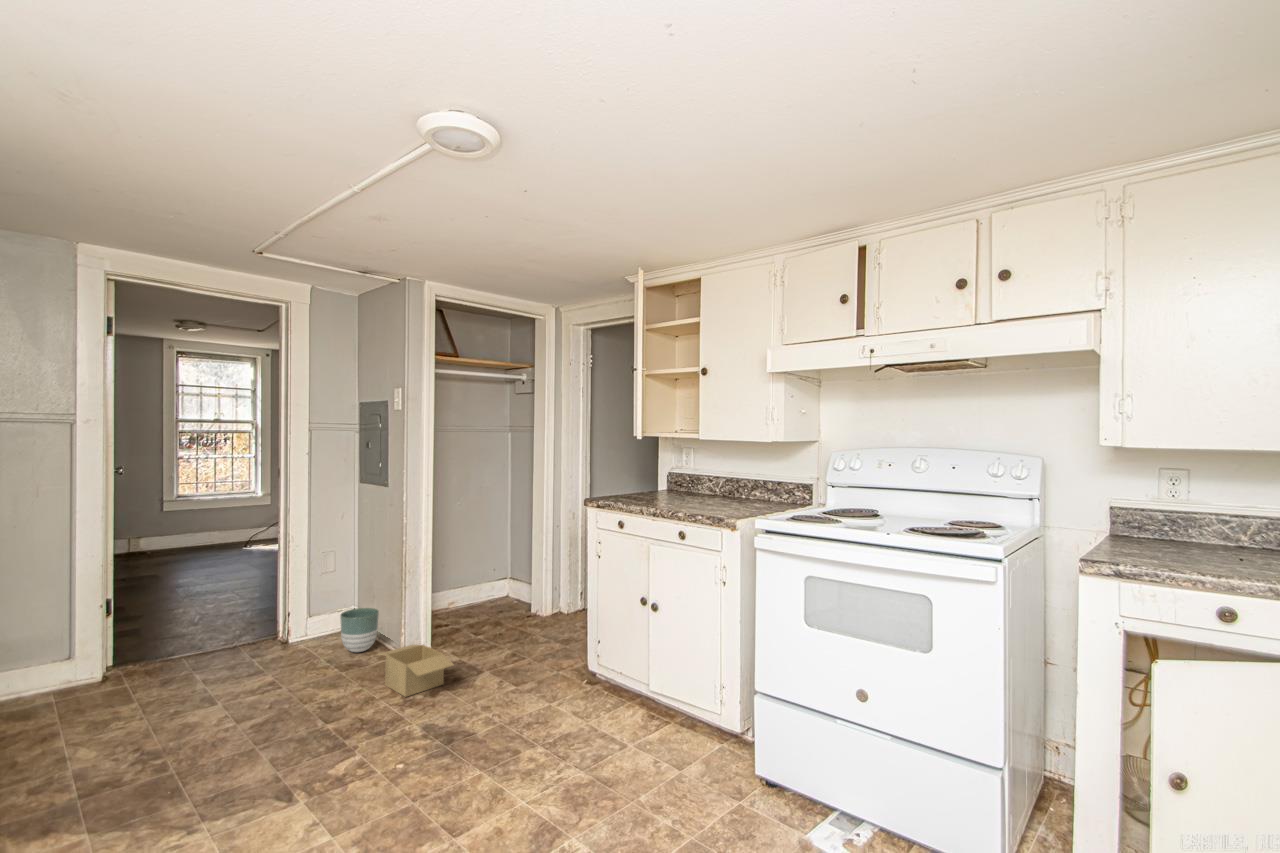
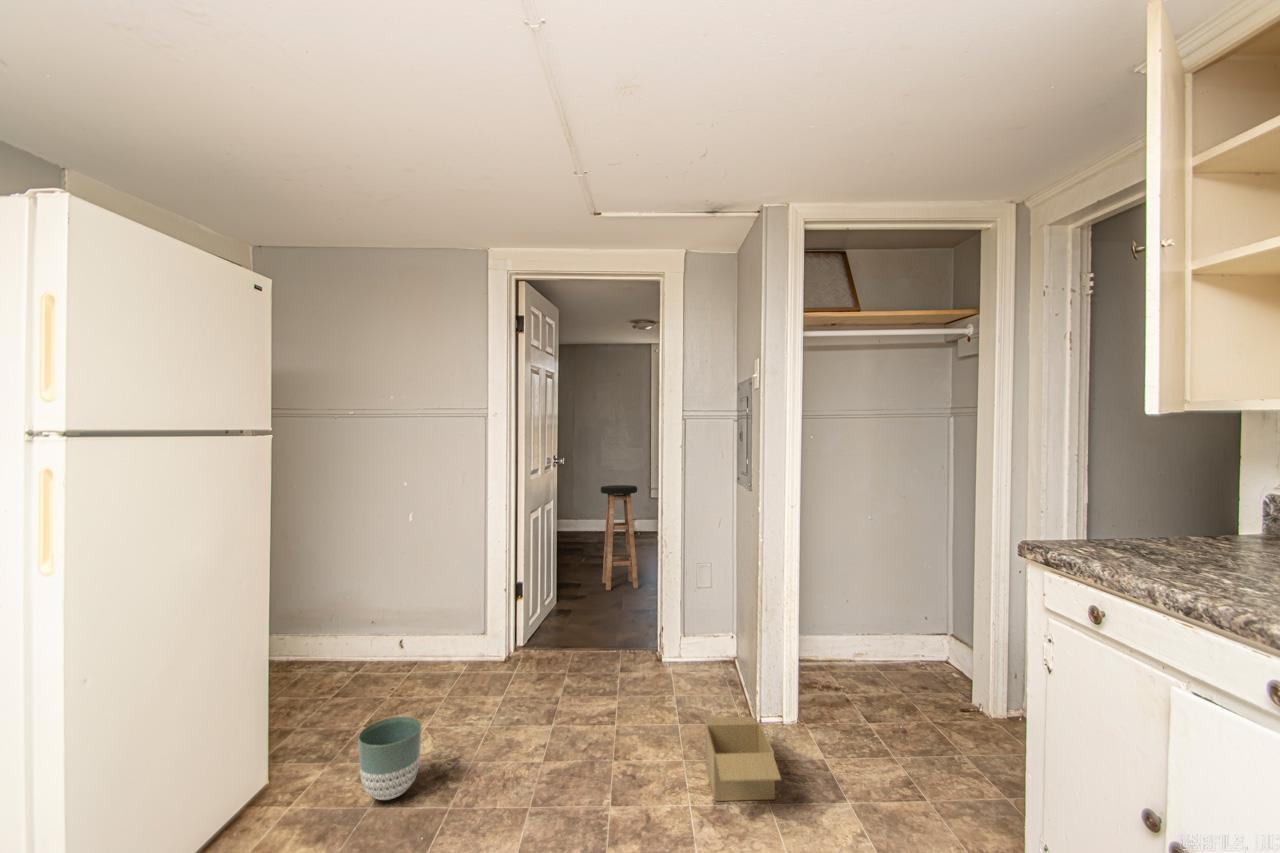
bar stool: none [142,486,199,605] -> present [601,485,638,590]
planter: present [340,608,379,652] -> present [358,716,422,800]

